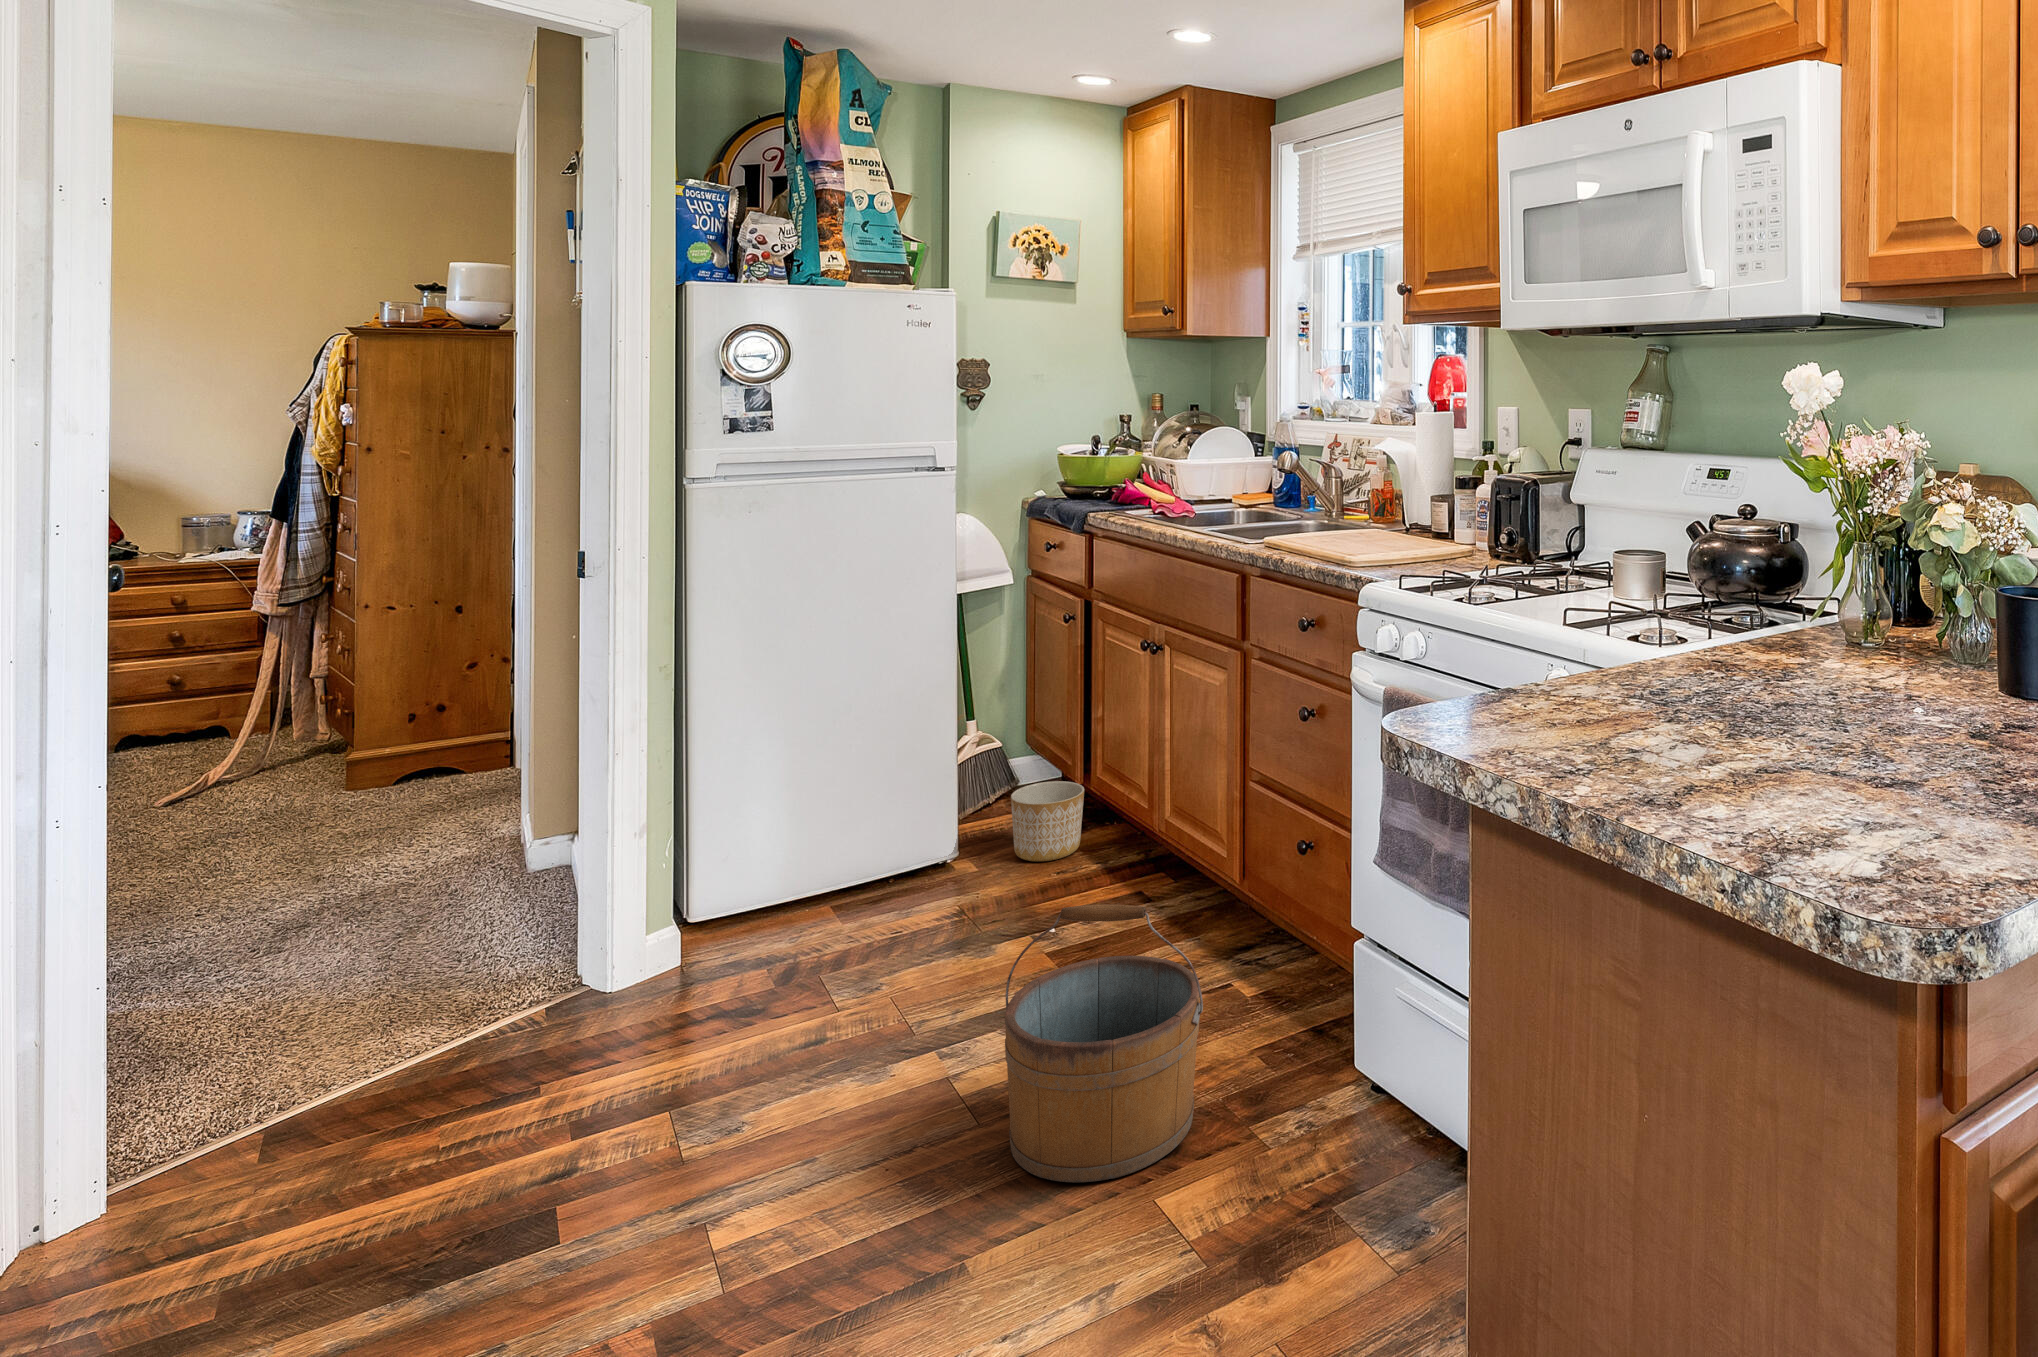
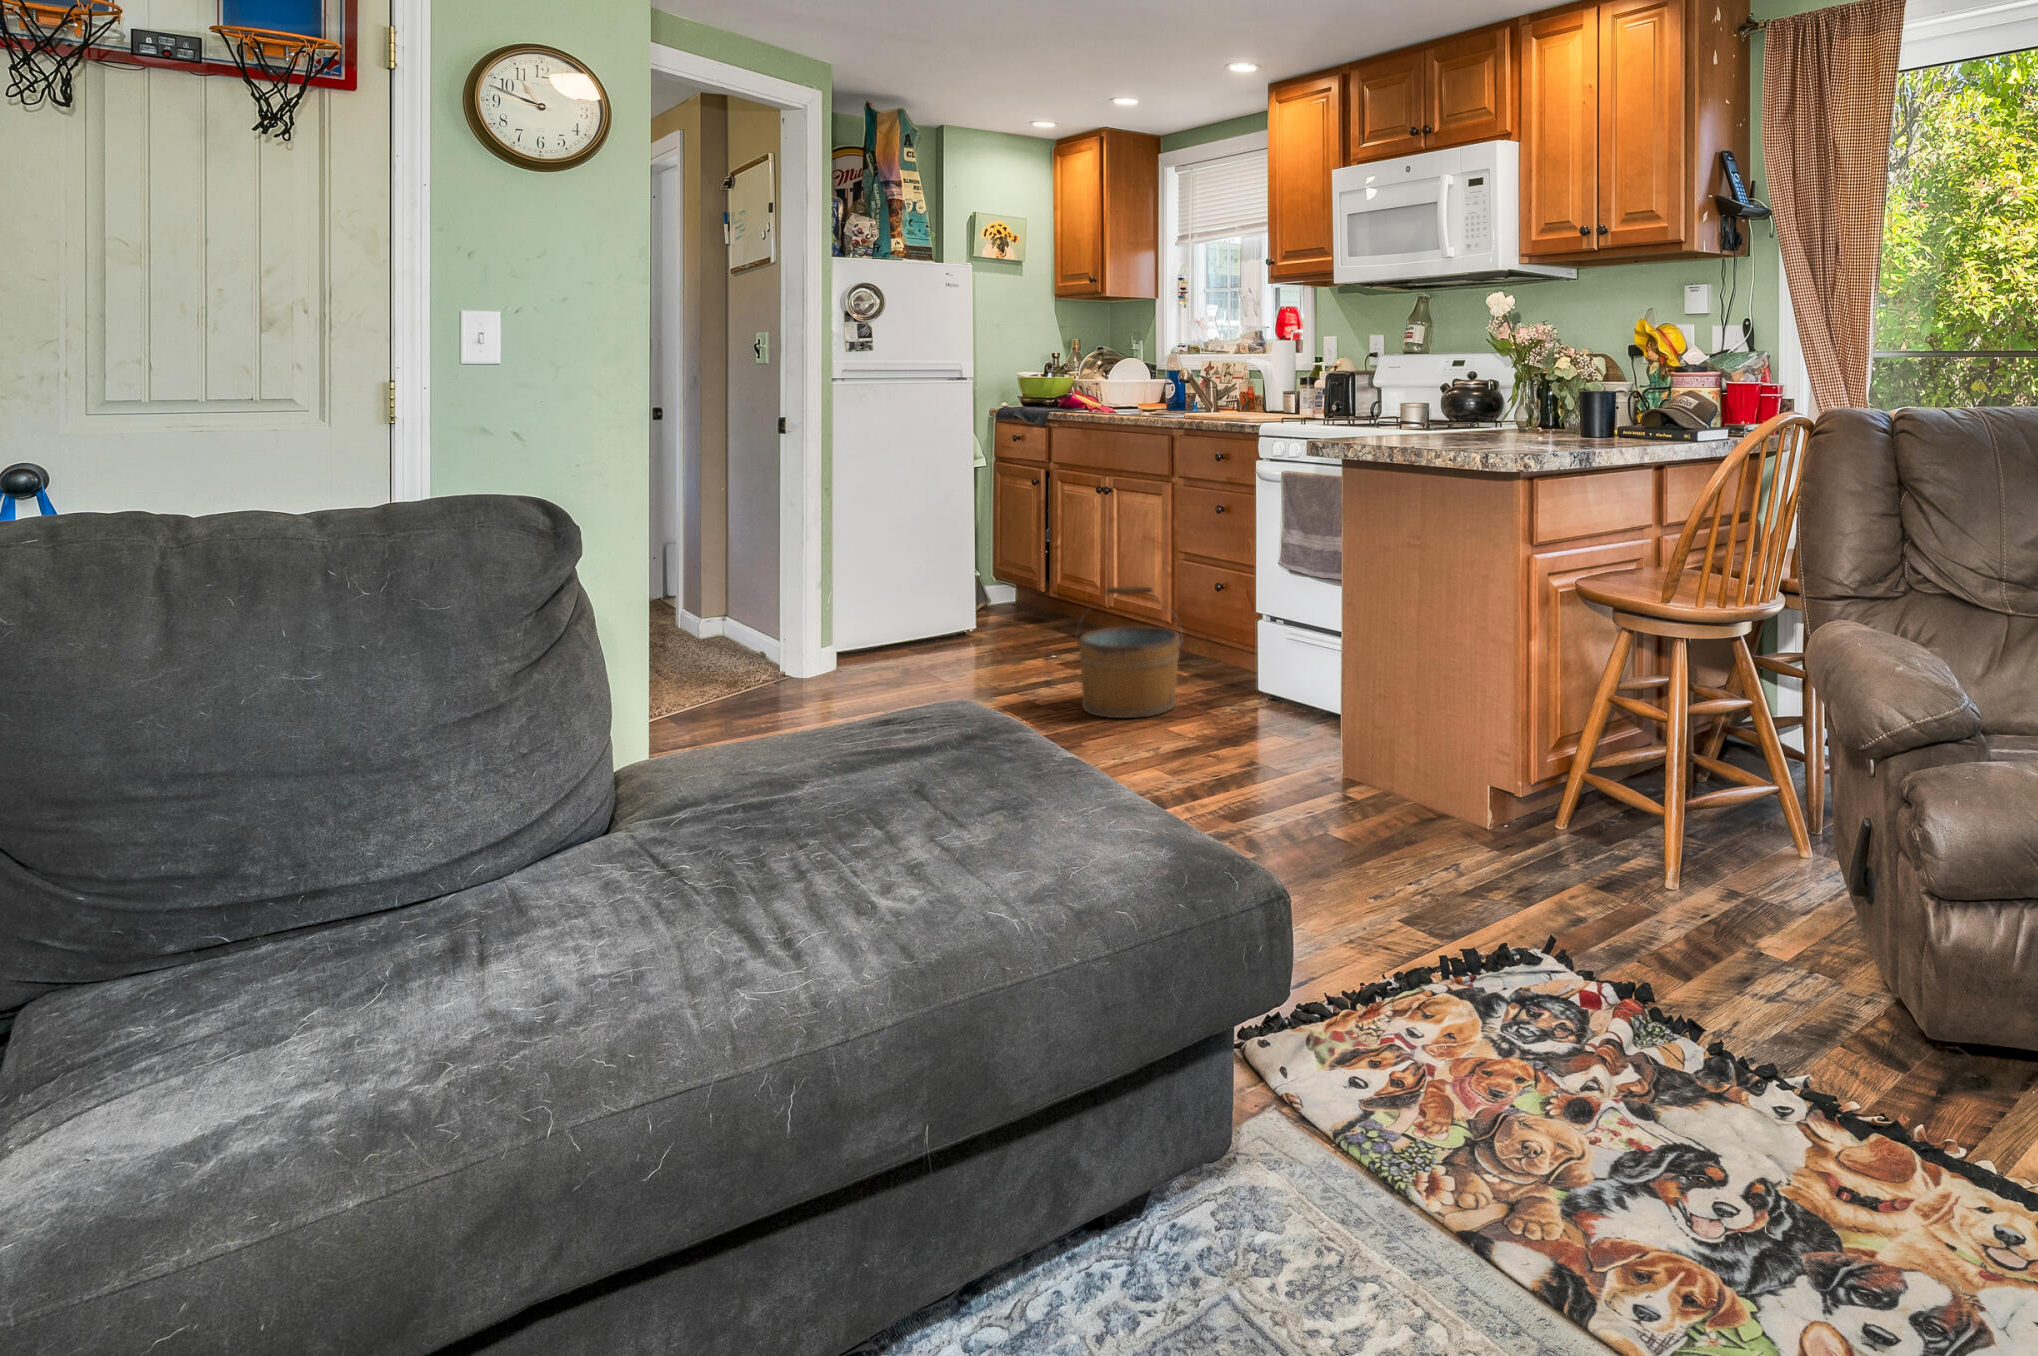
planter: present [1011,781,1084,861] -> none [1010,586,1056,631]

